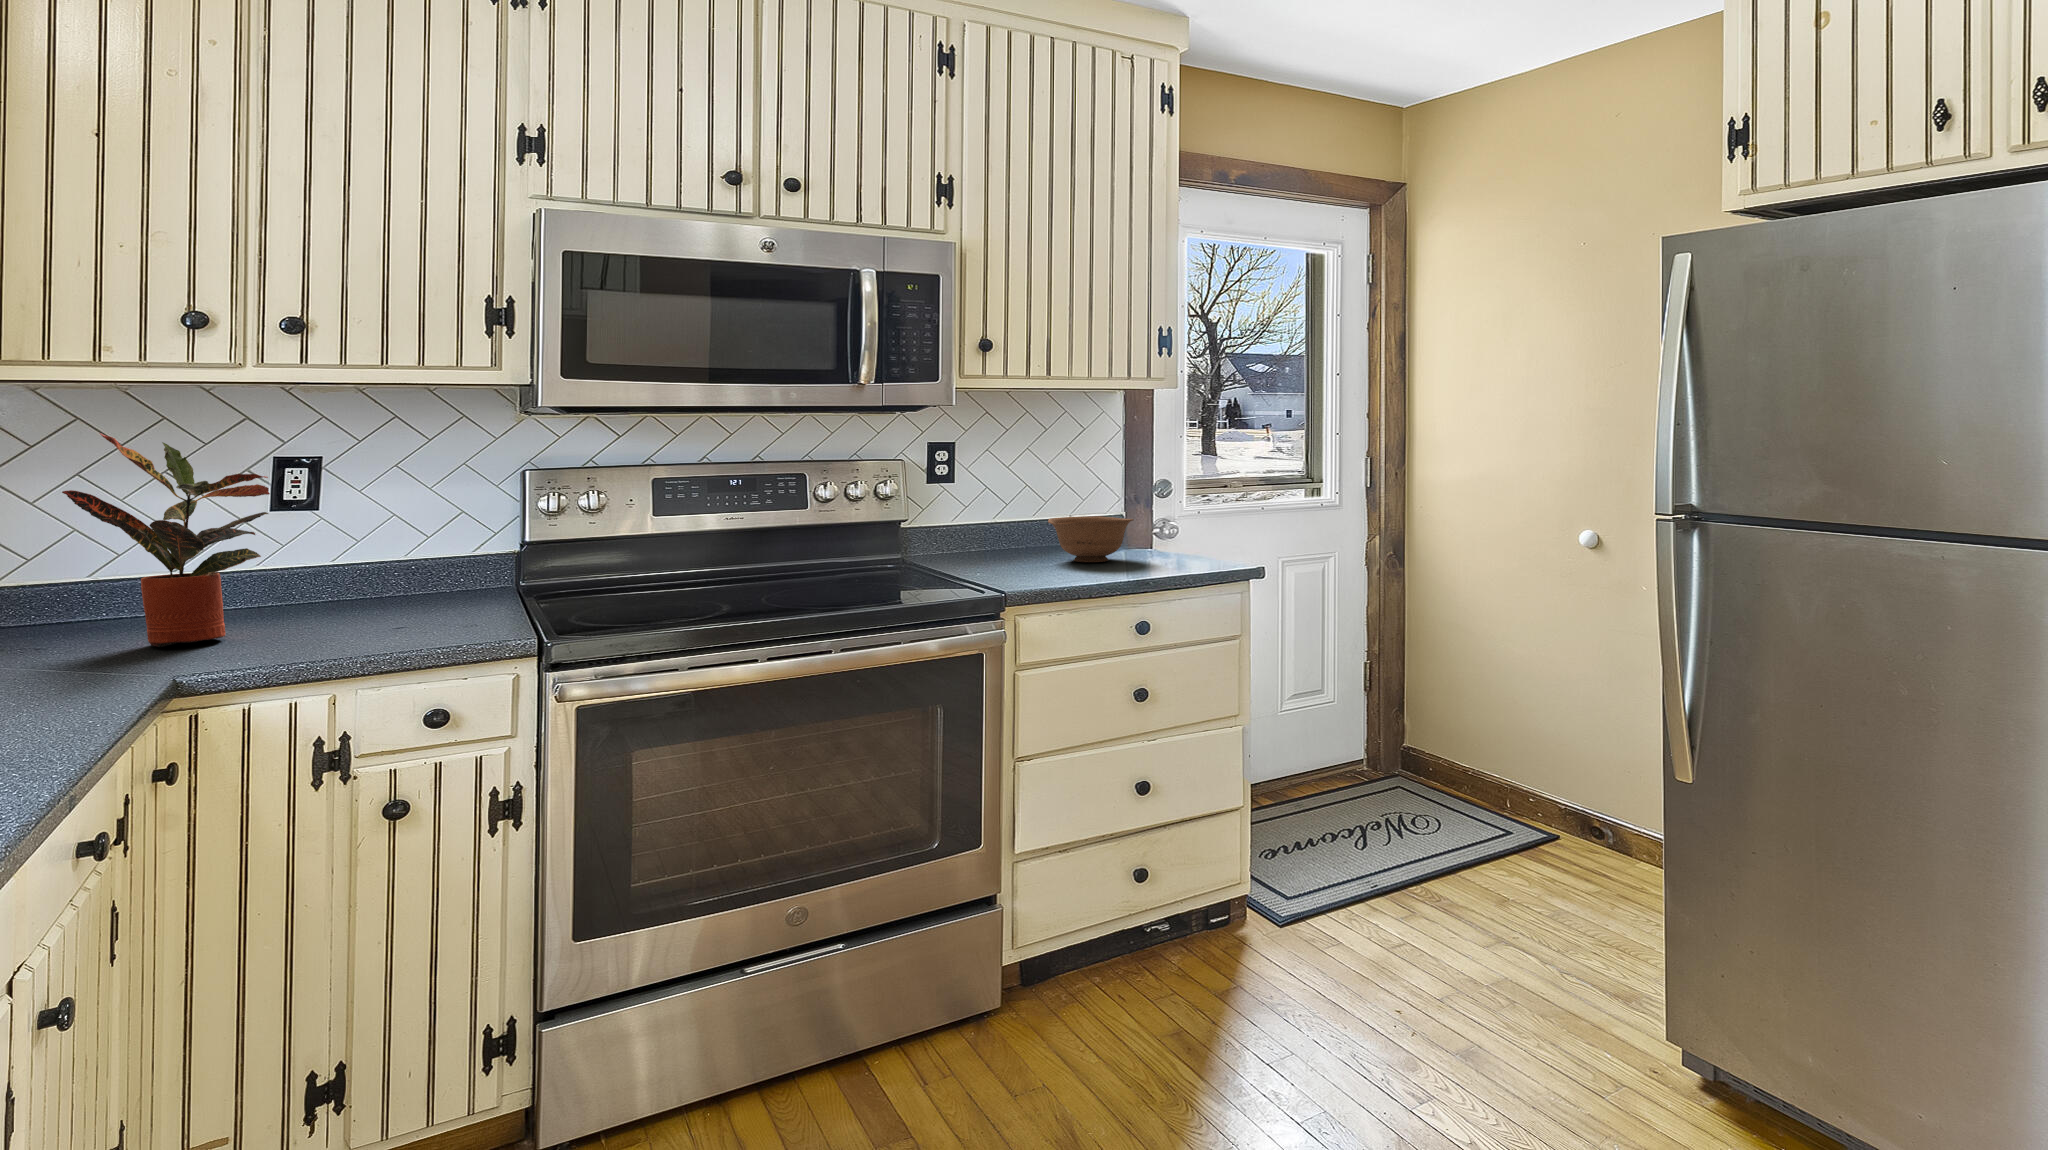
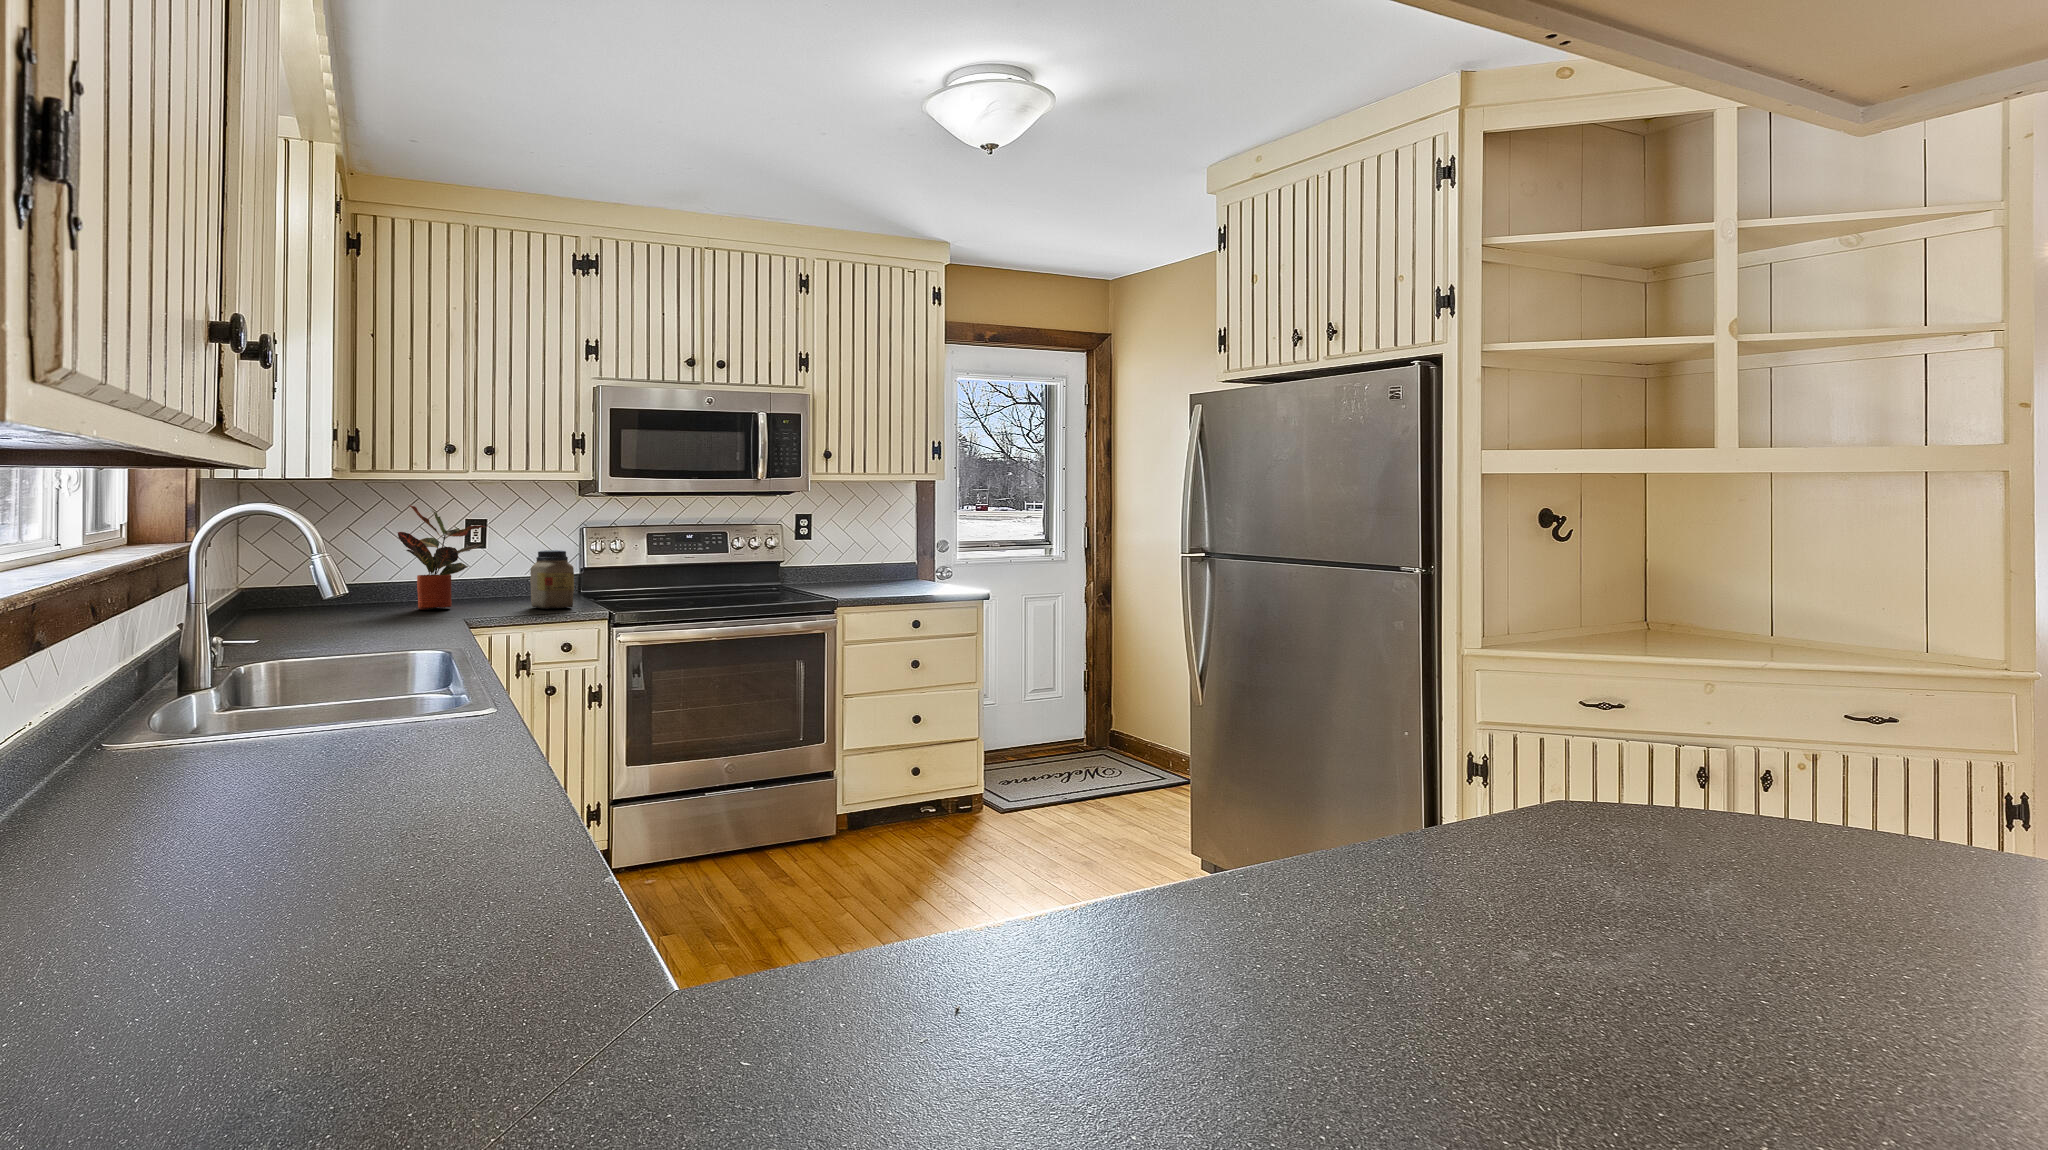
bowl: present [1048,516,1134,562] -> none [865,559,917,586]
jar: none [382,520,467,641] -> present [530,550,574,609]

